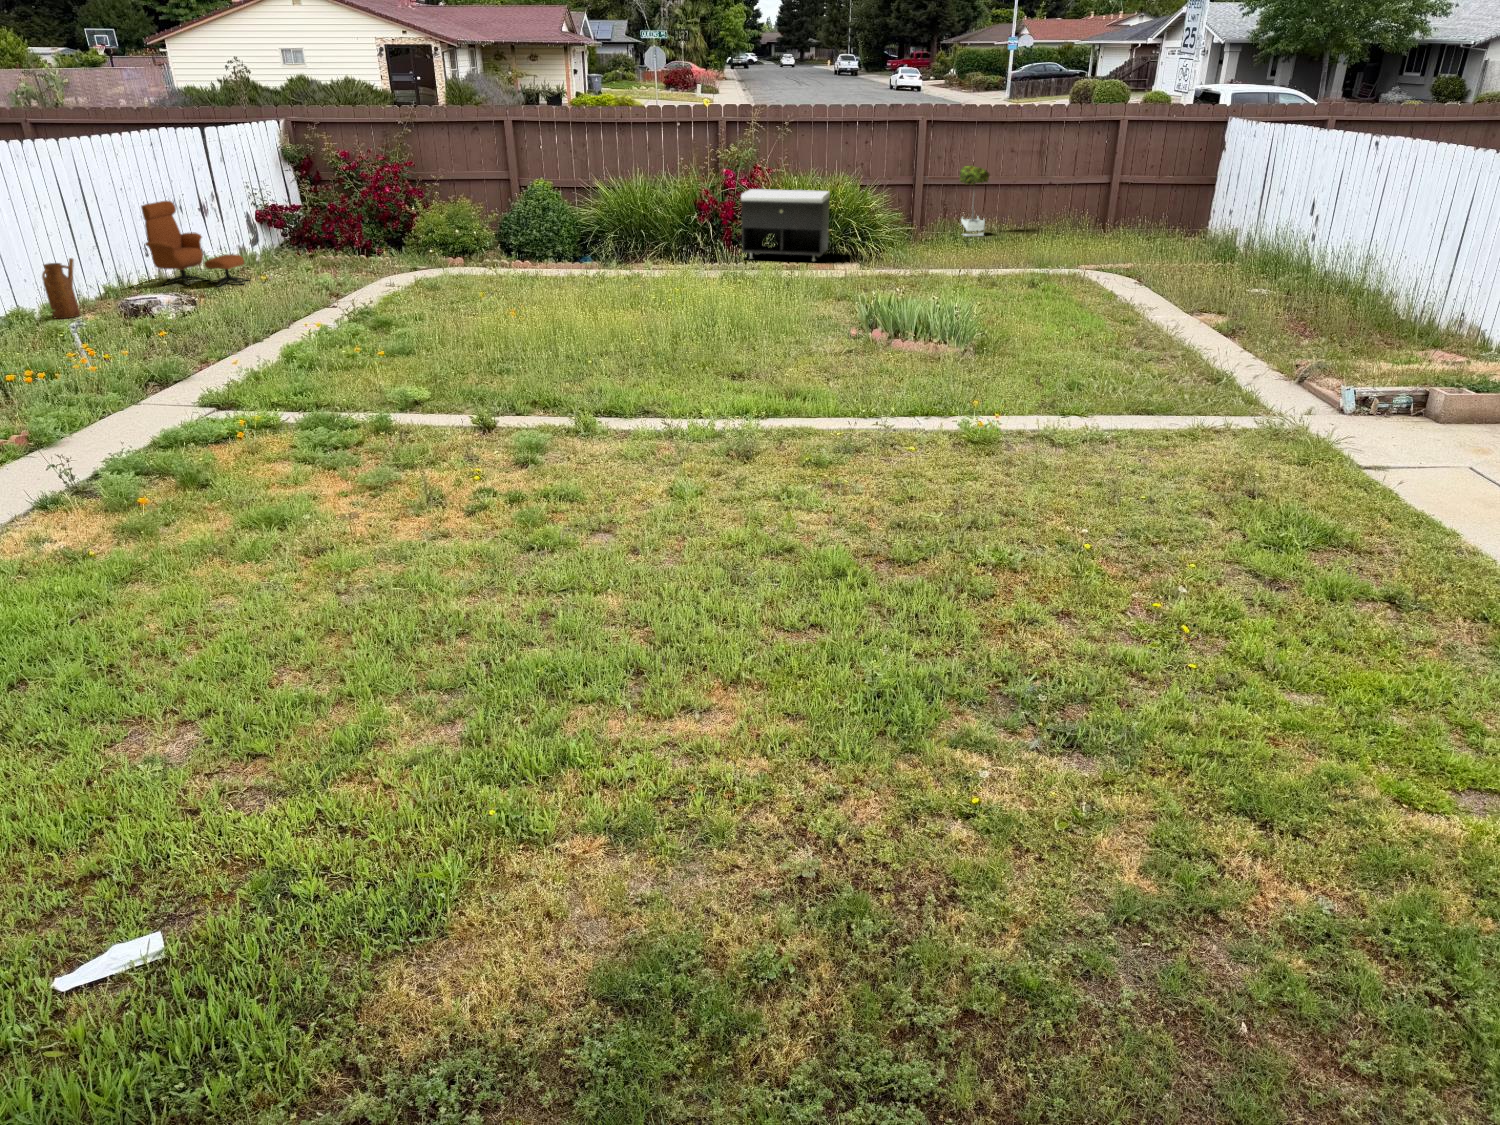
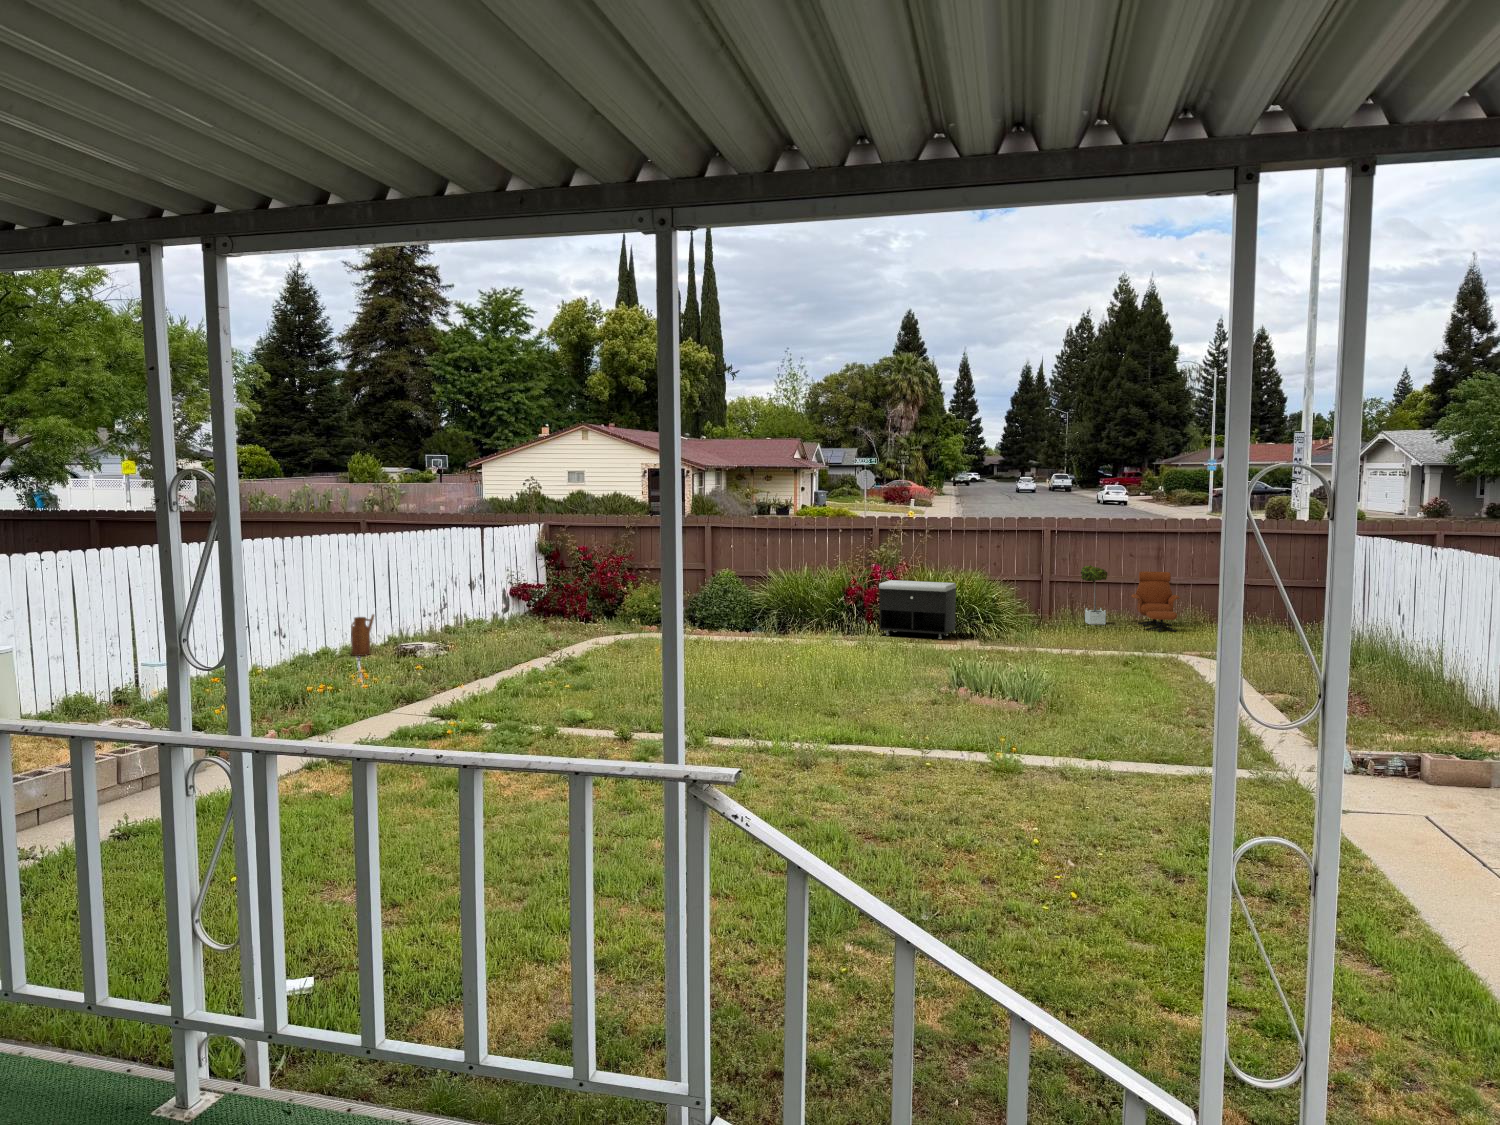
lounge chair: present [141,201,249,287] -> present [1131,571,1180,632]

